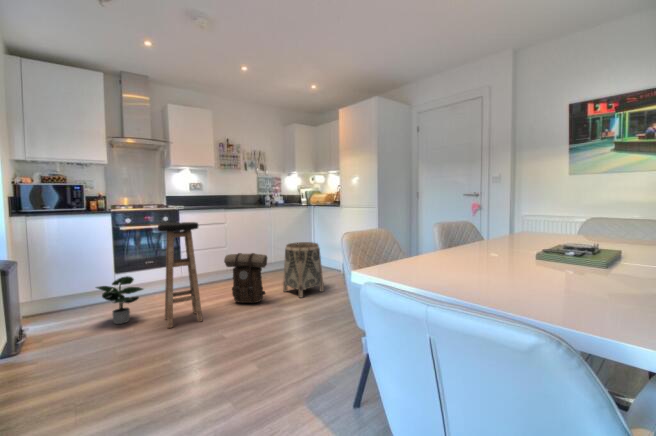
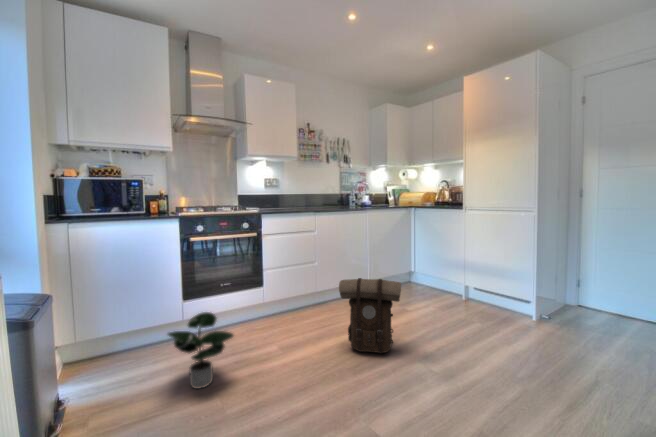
bar stool: present [158,222,203,328] -> none [259,234,324,405]
basket: present [283,242,324,298] -> none [408,260,469,345]

